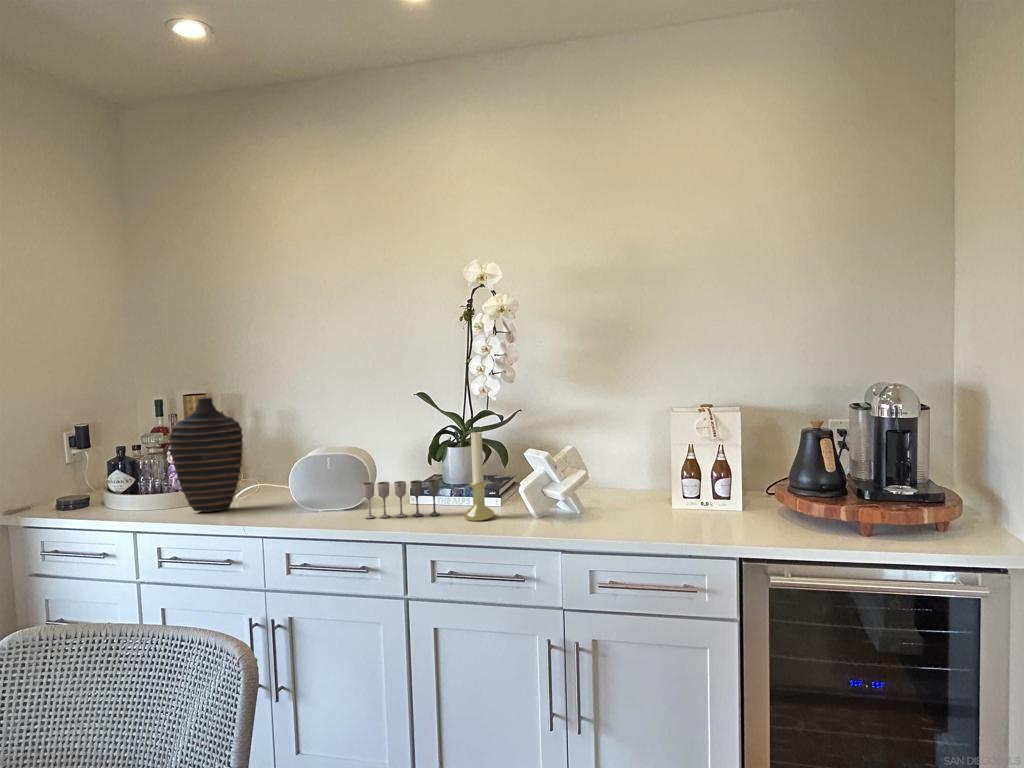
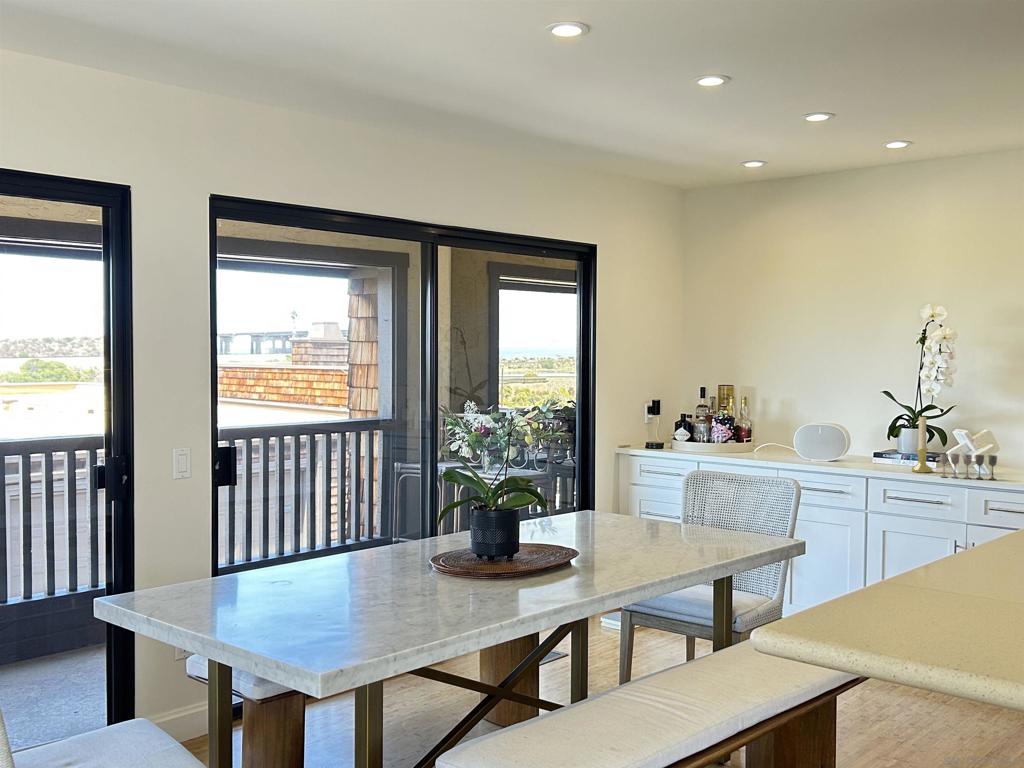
decorative vase: present [170,397,243,512] -> none [722,386,764,457]
wine glass: present [362,480,439,519] -> present [940,453,997,480]

